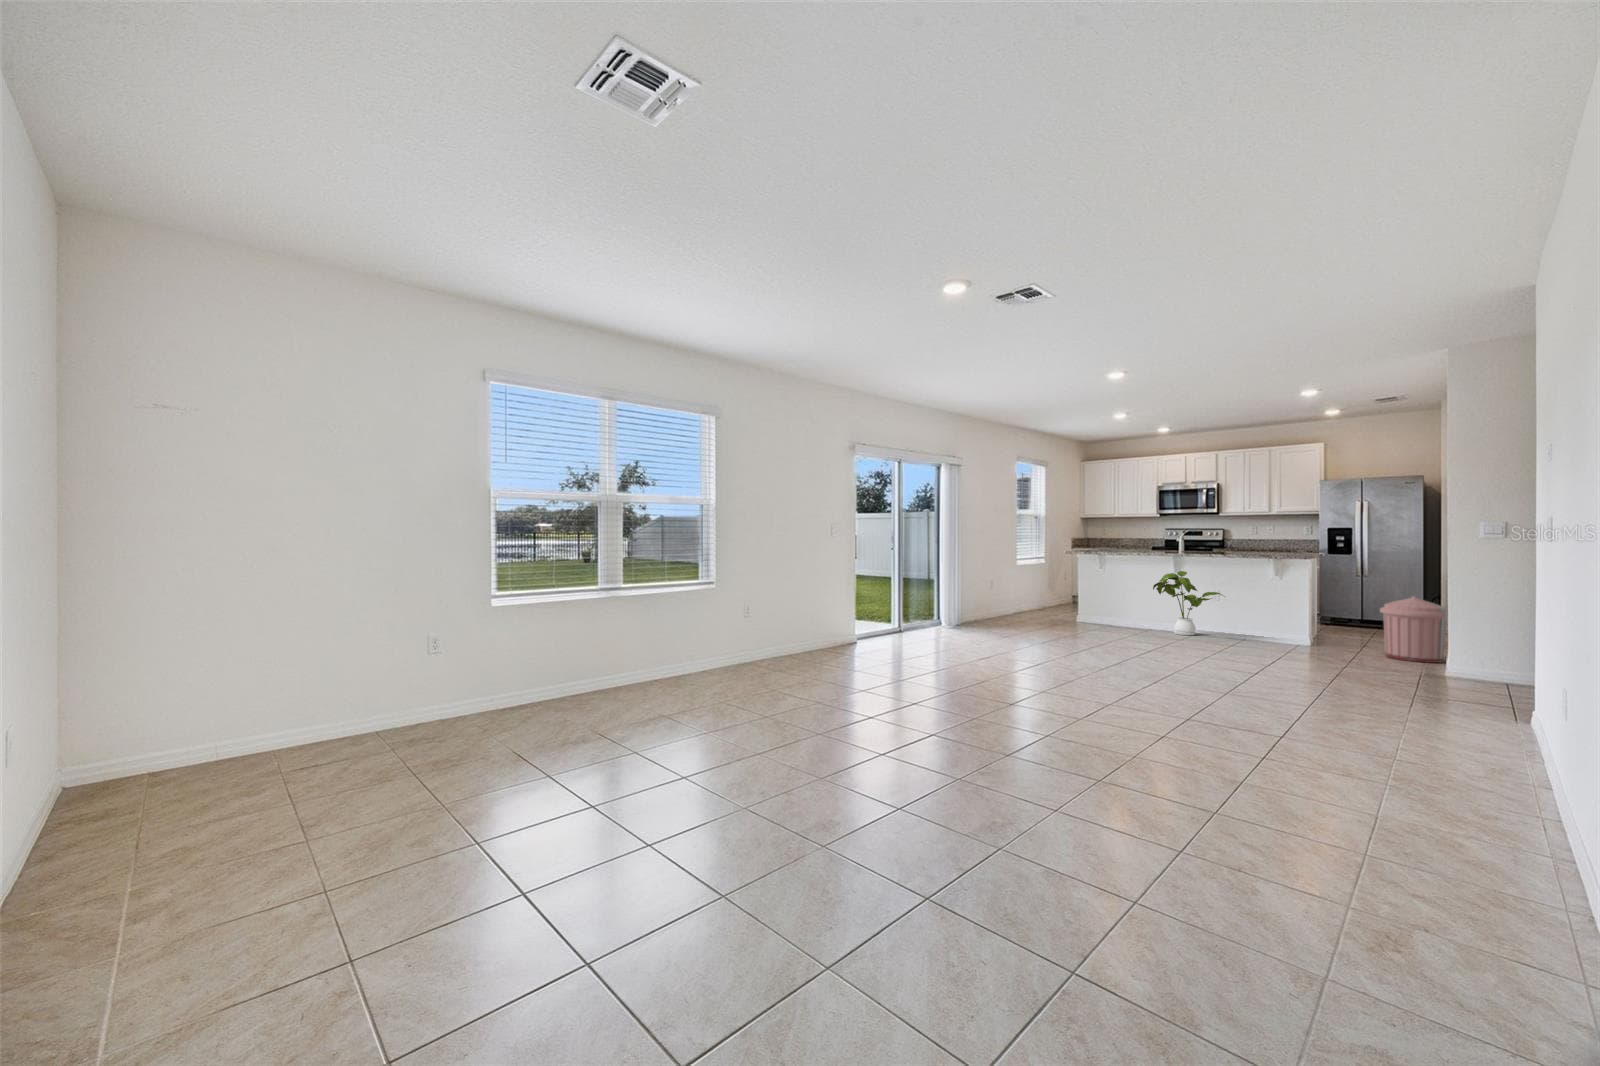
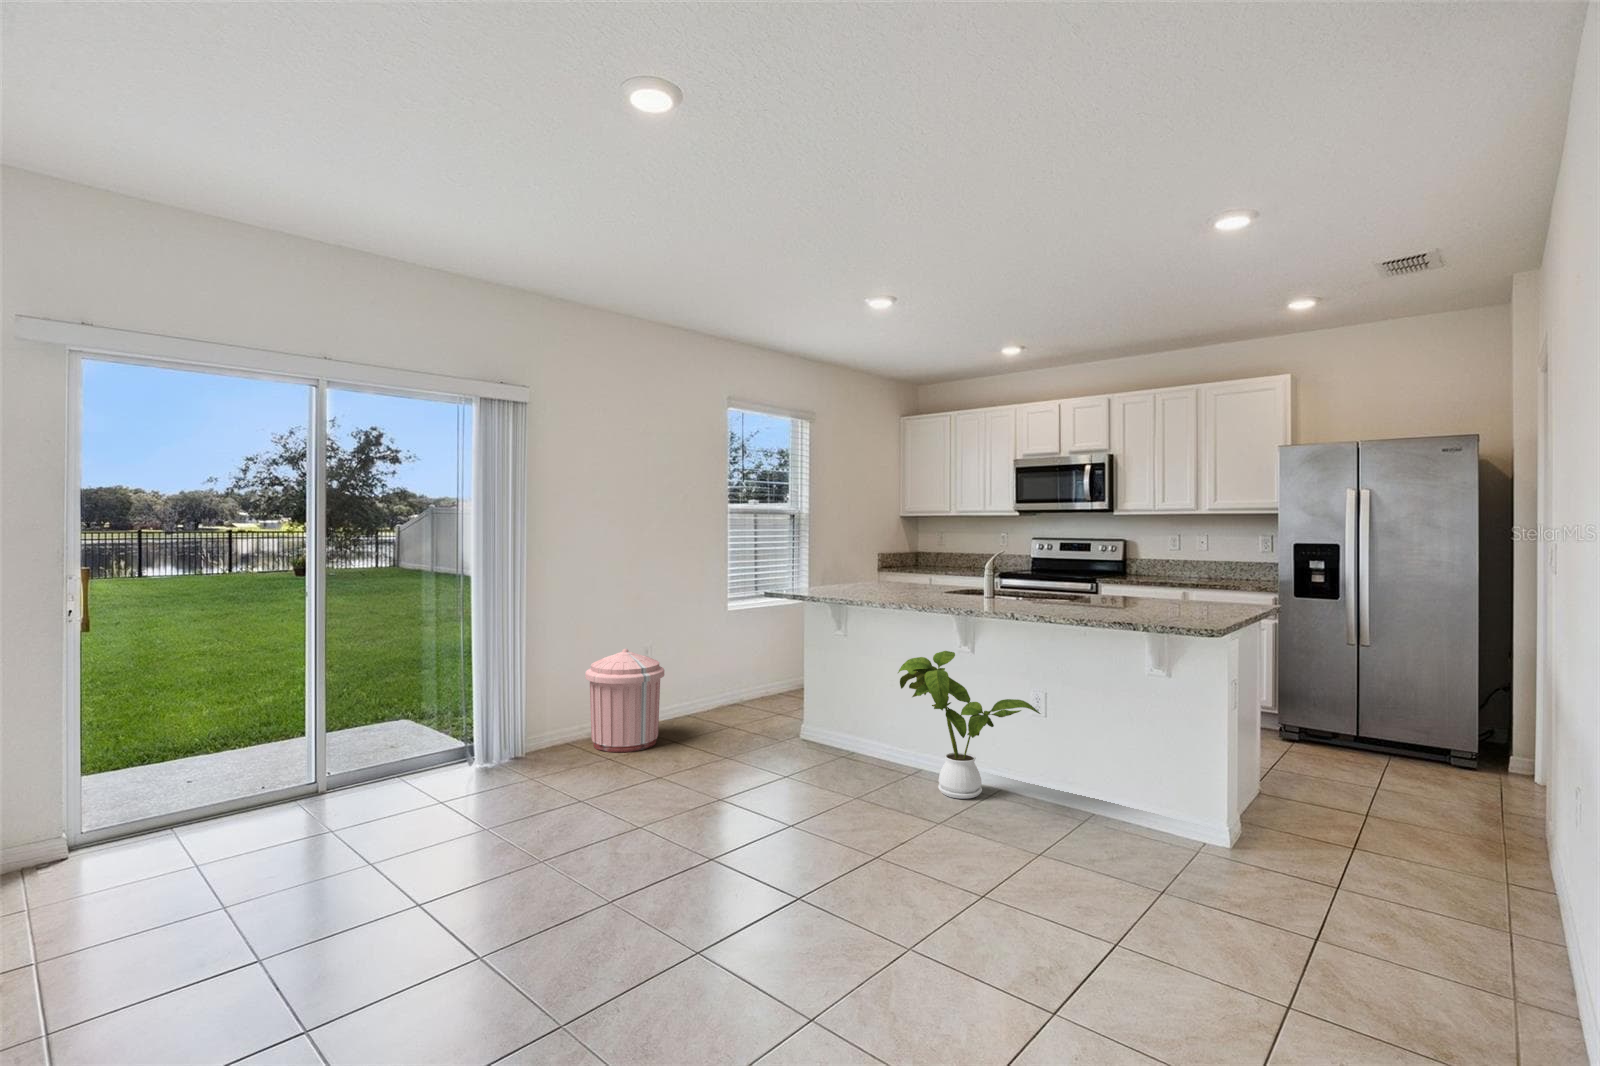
trash can: present [1380,596,1447,663] -> present [585,649,664,752]

